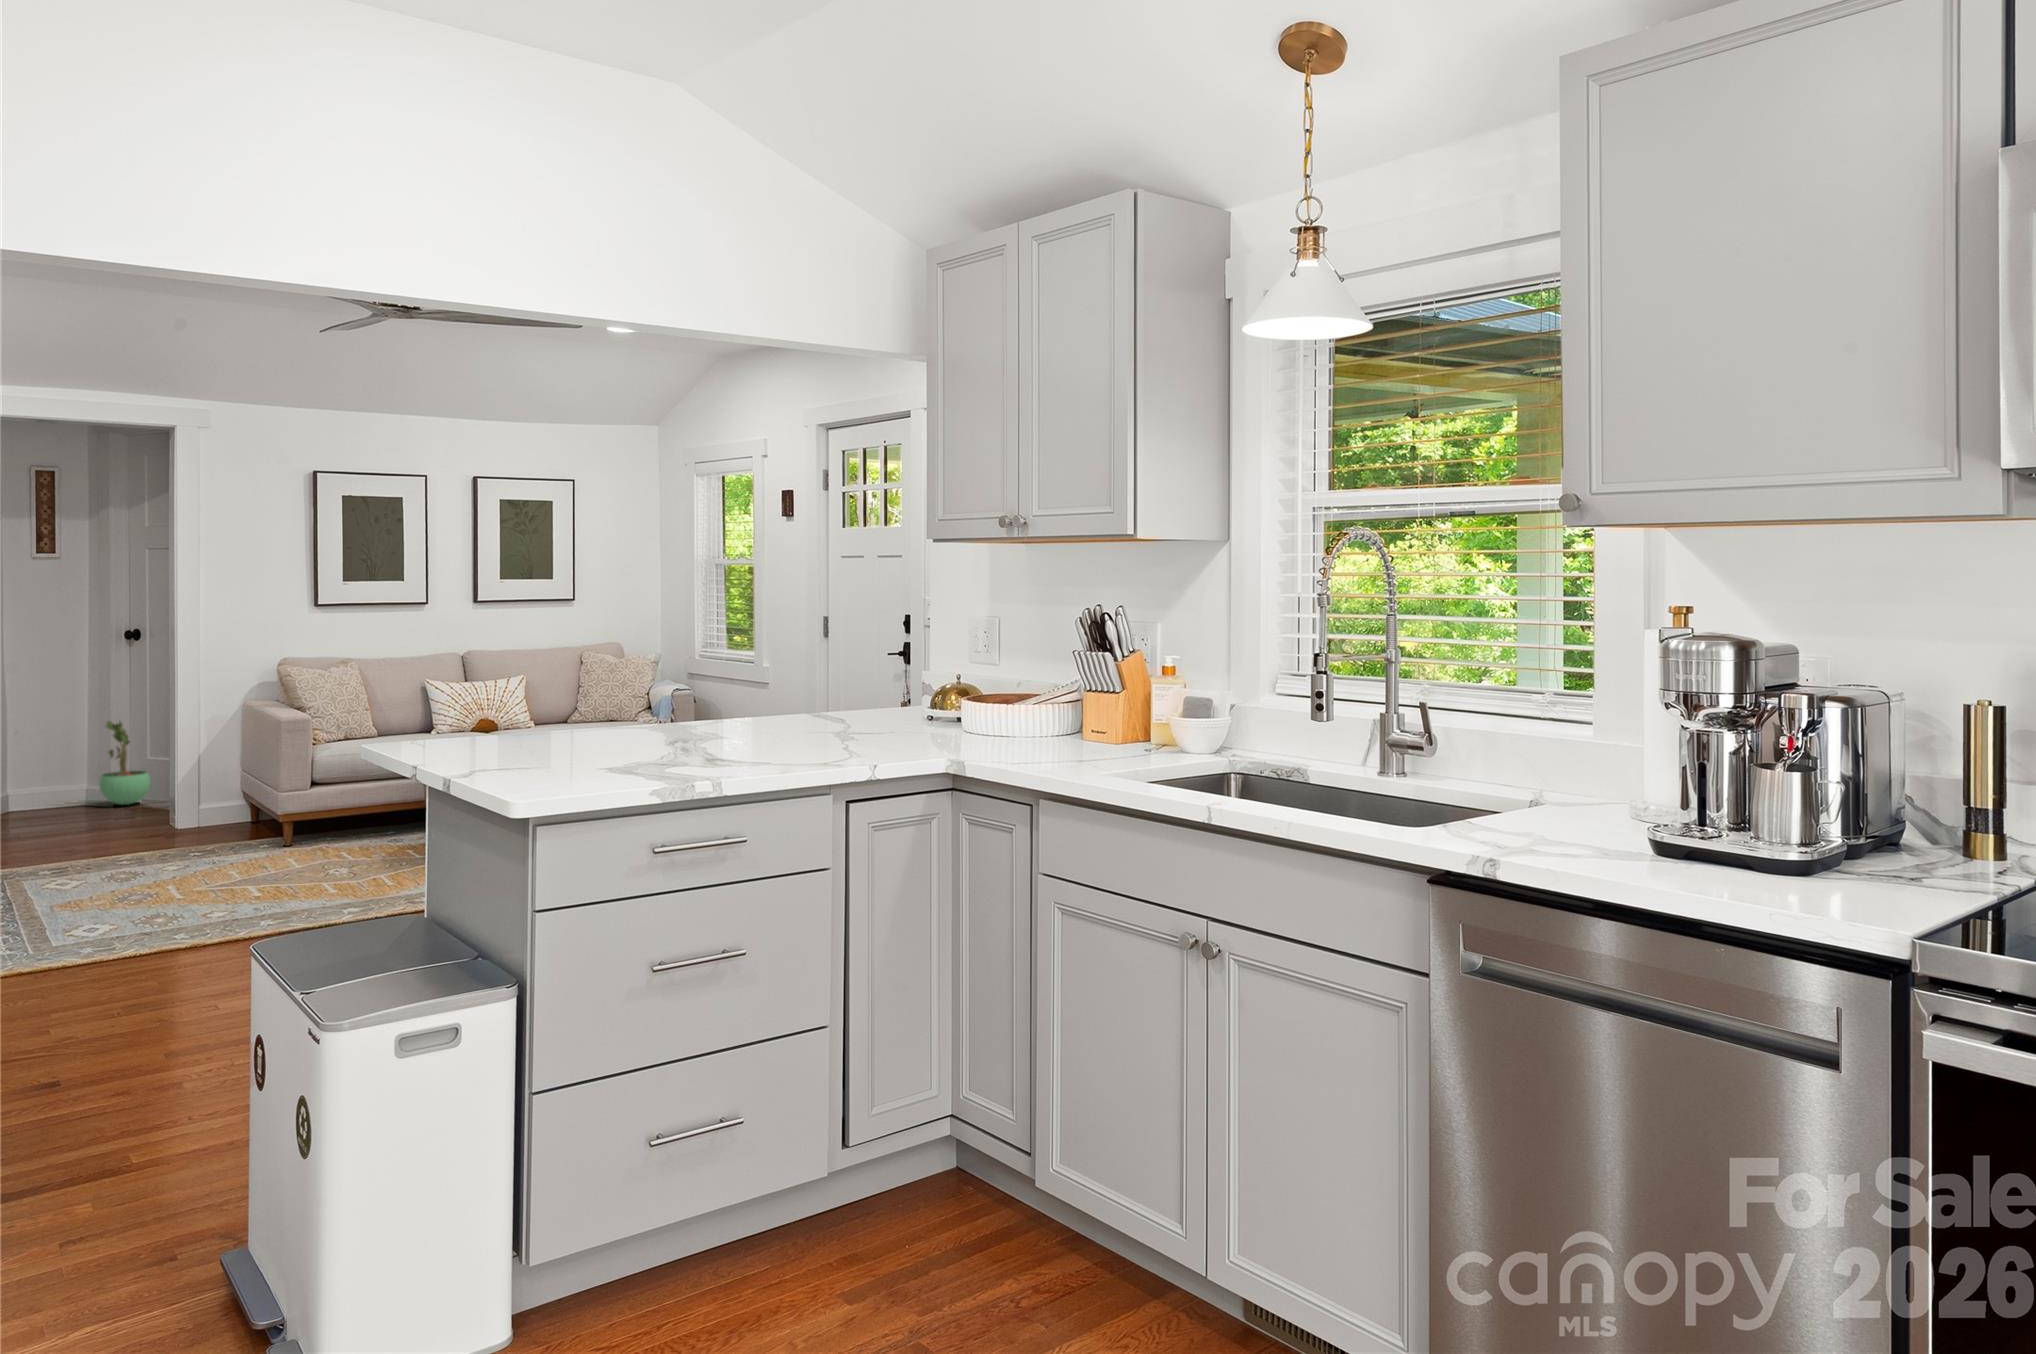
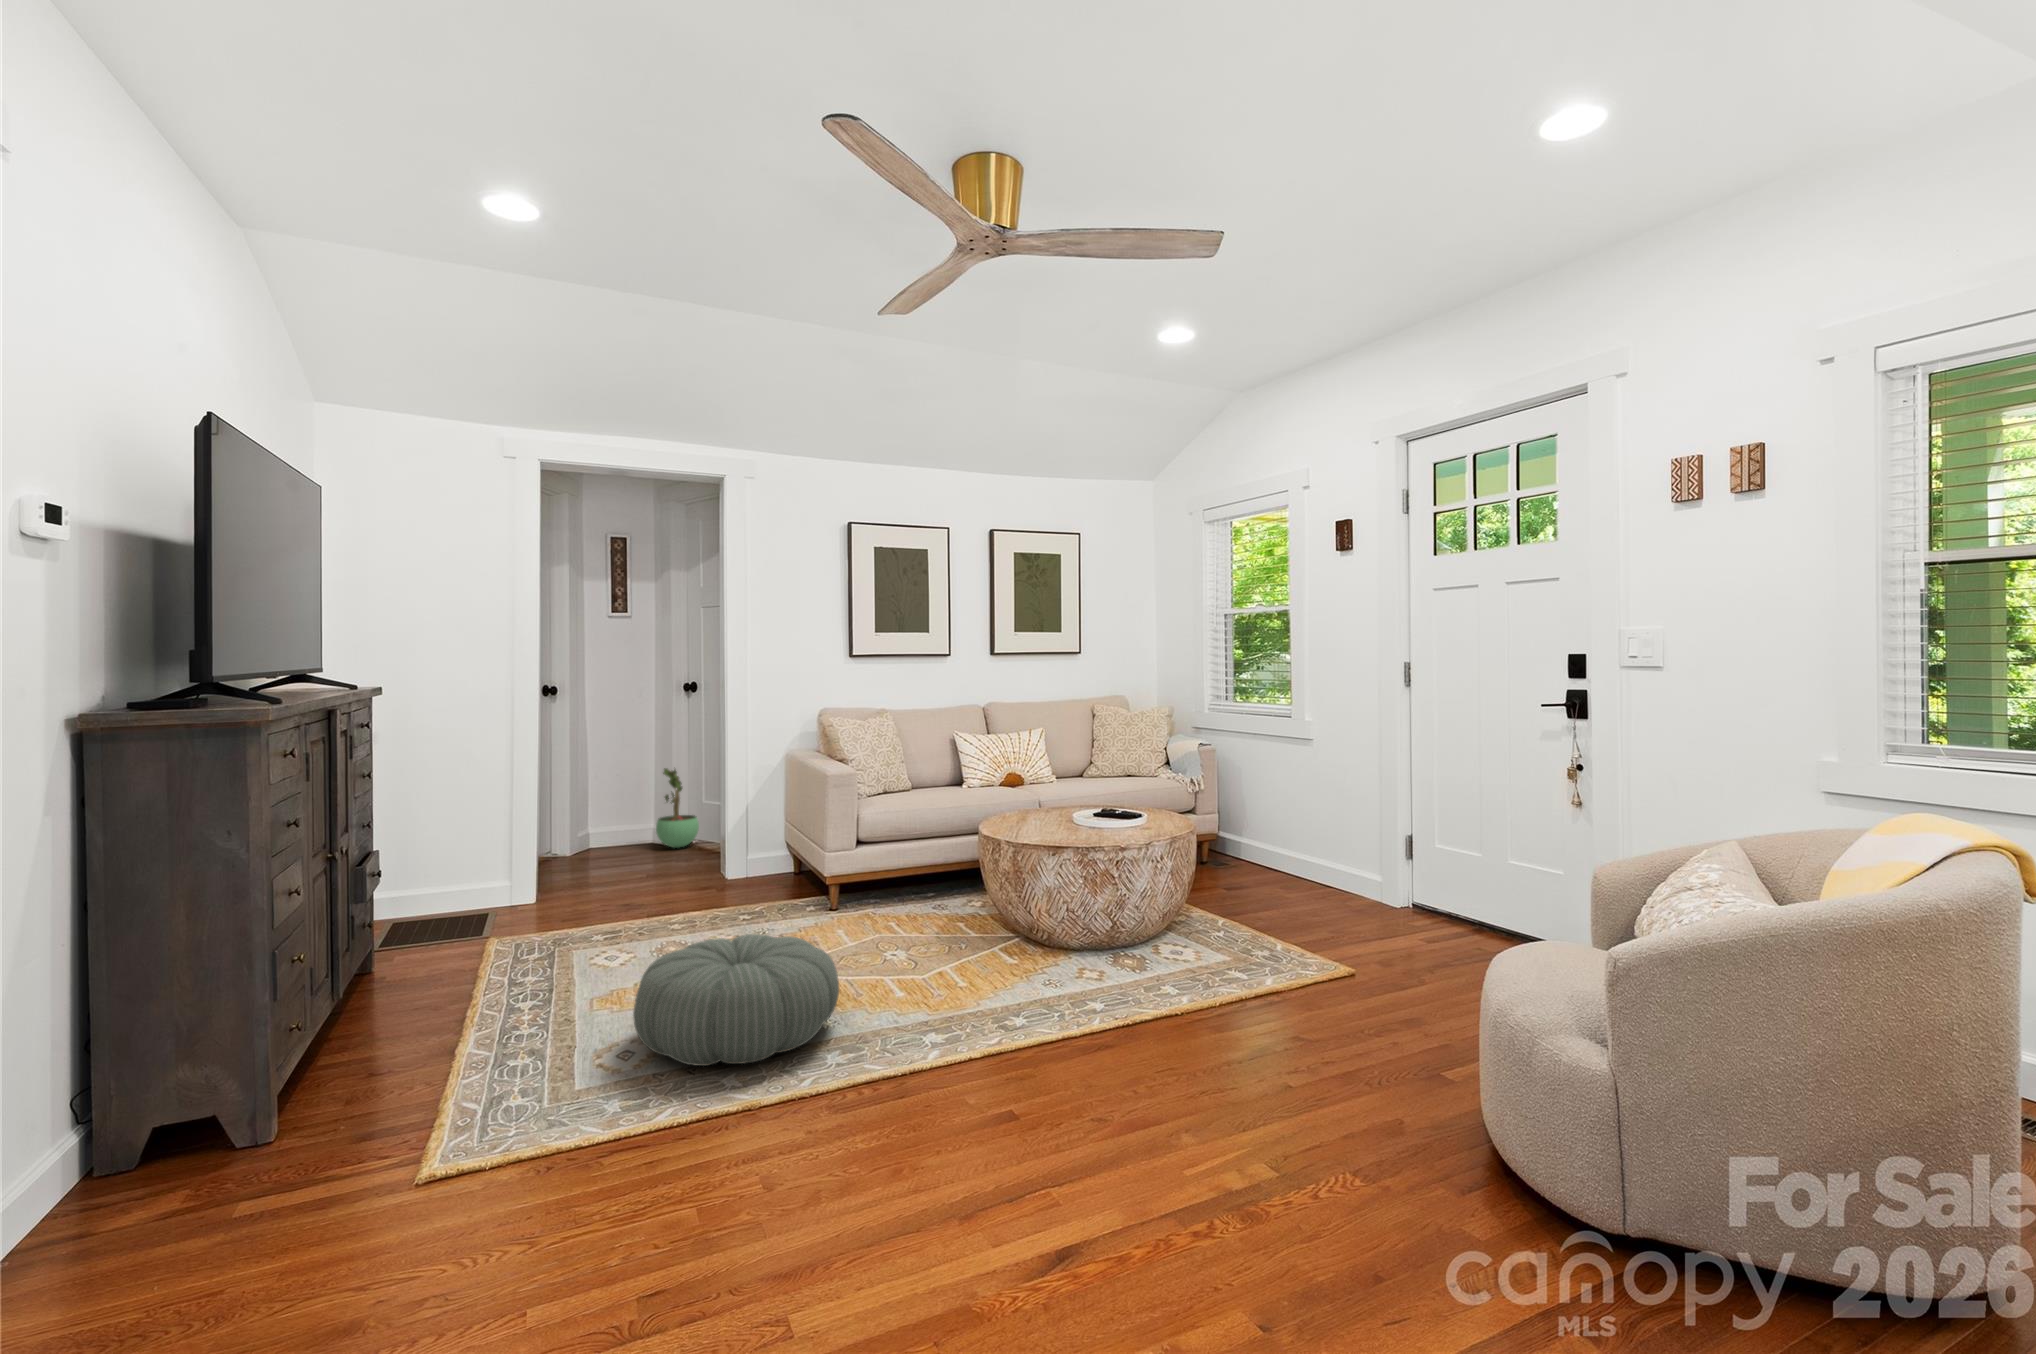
pouf: none [93,845,268,930] -> present [633,934,839,1066]

